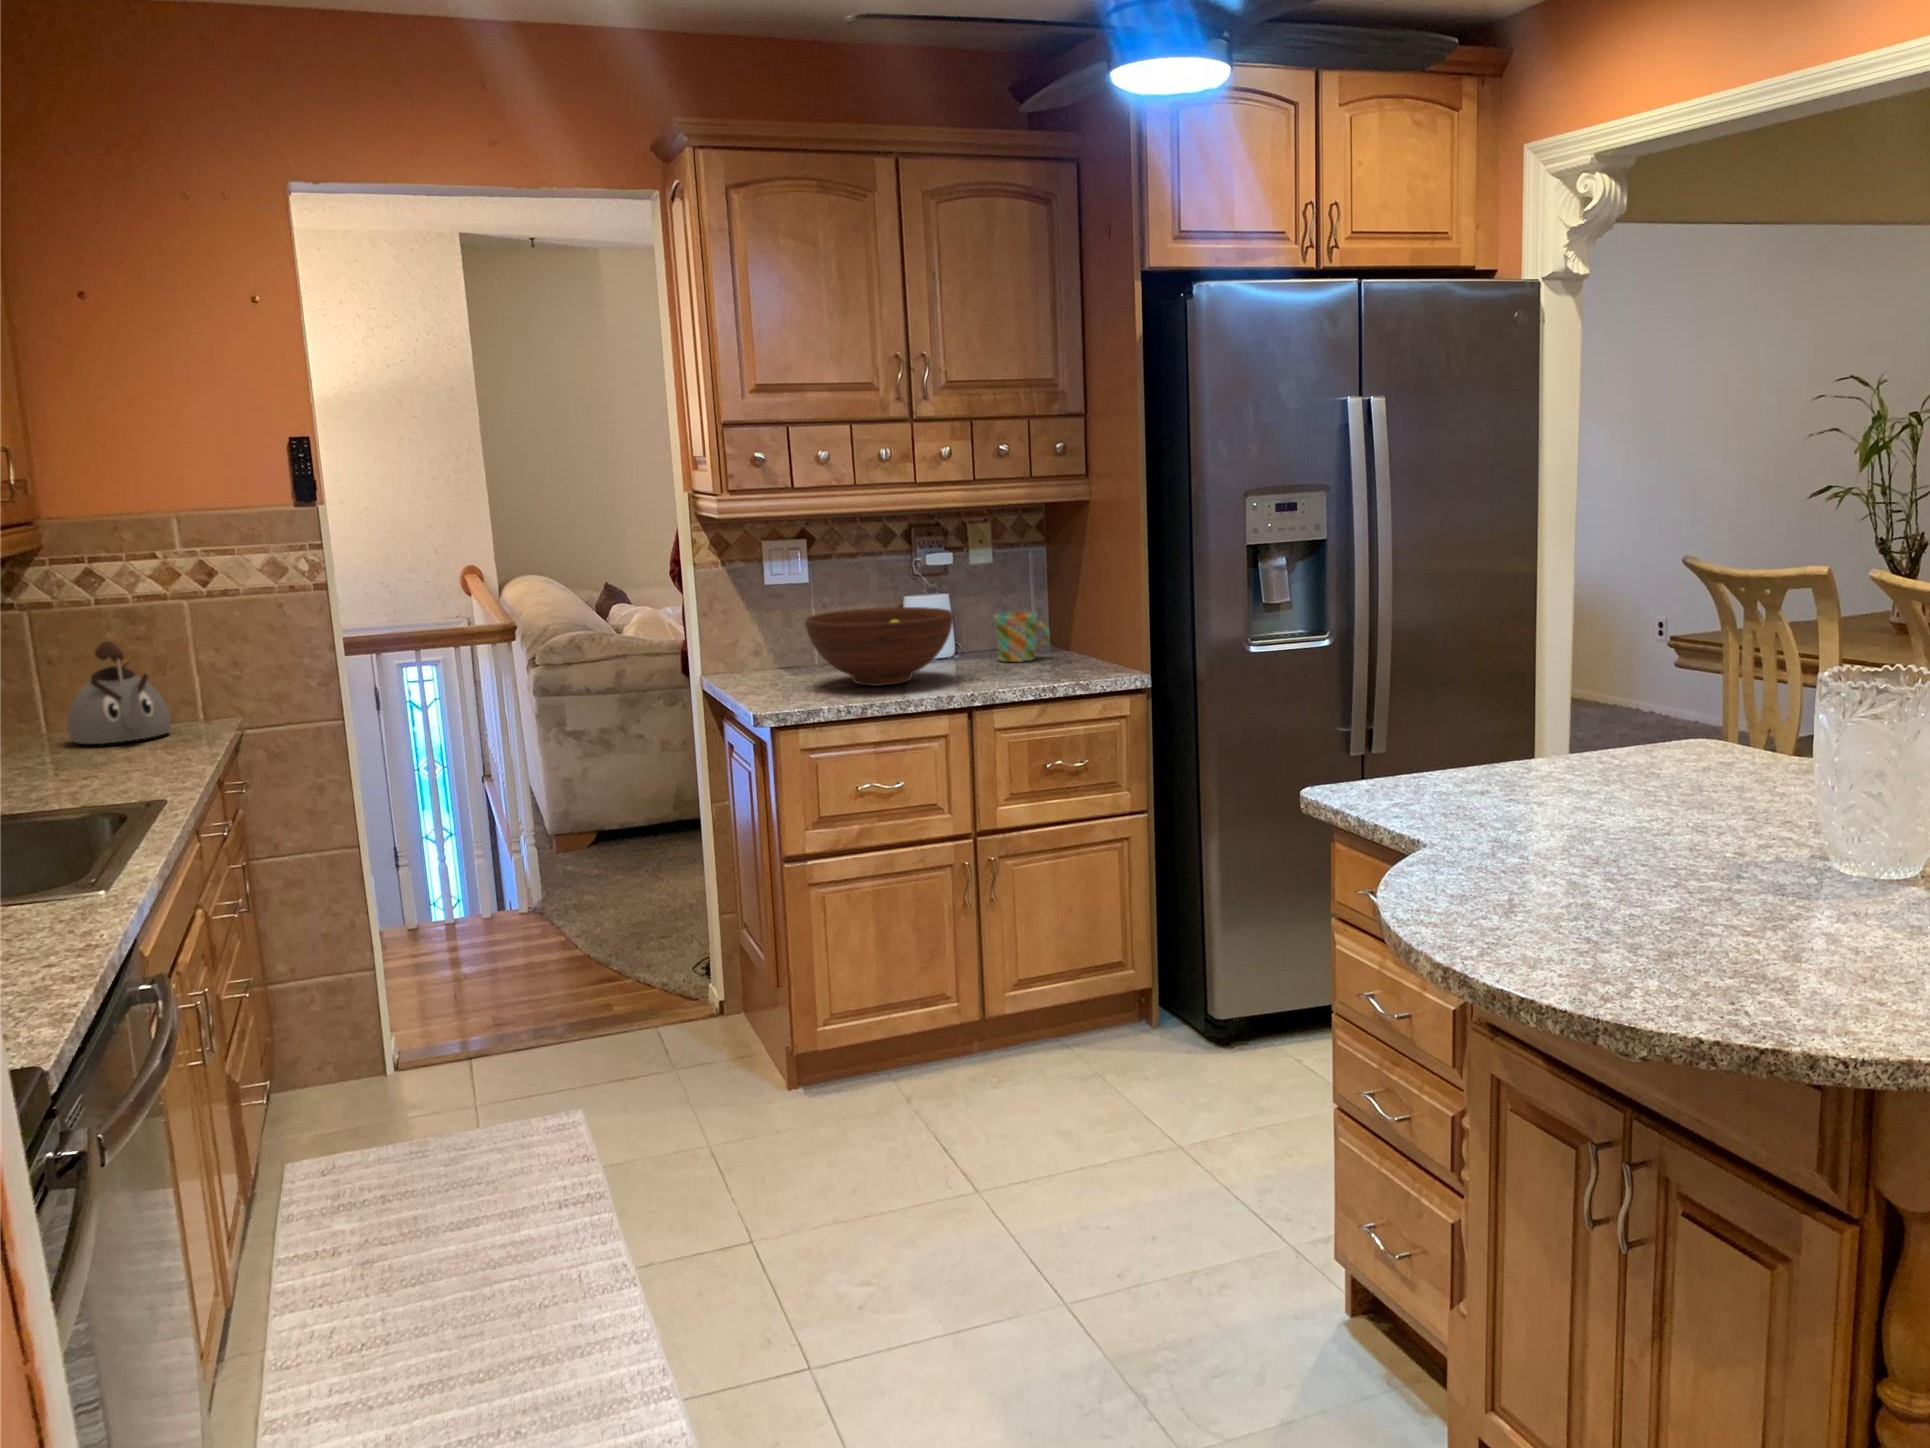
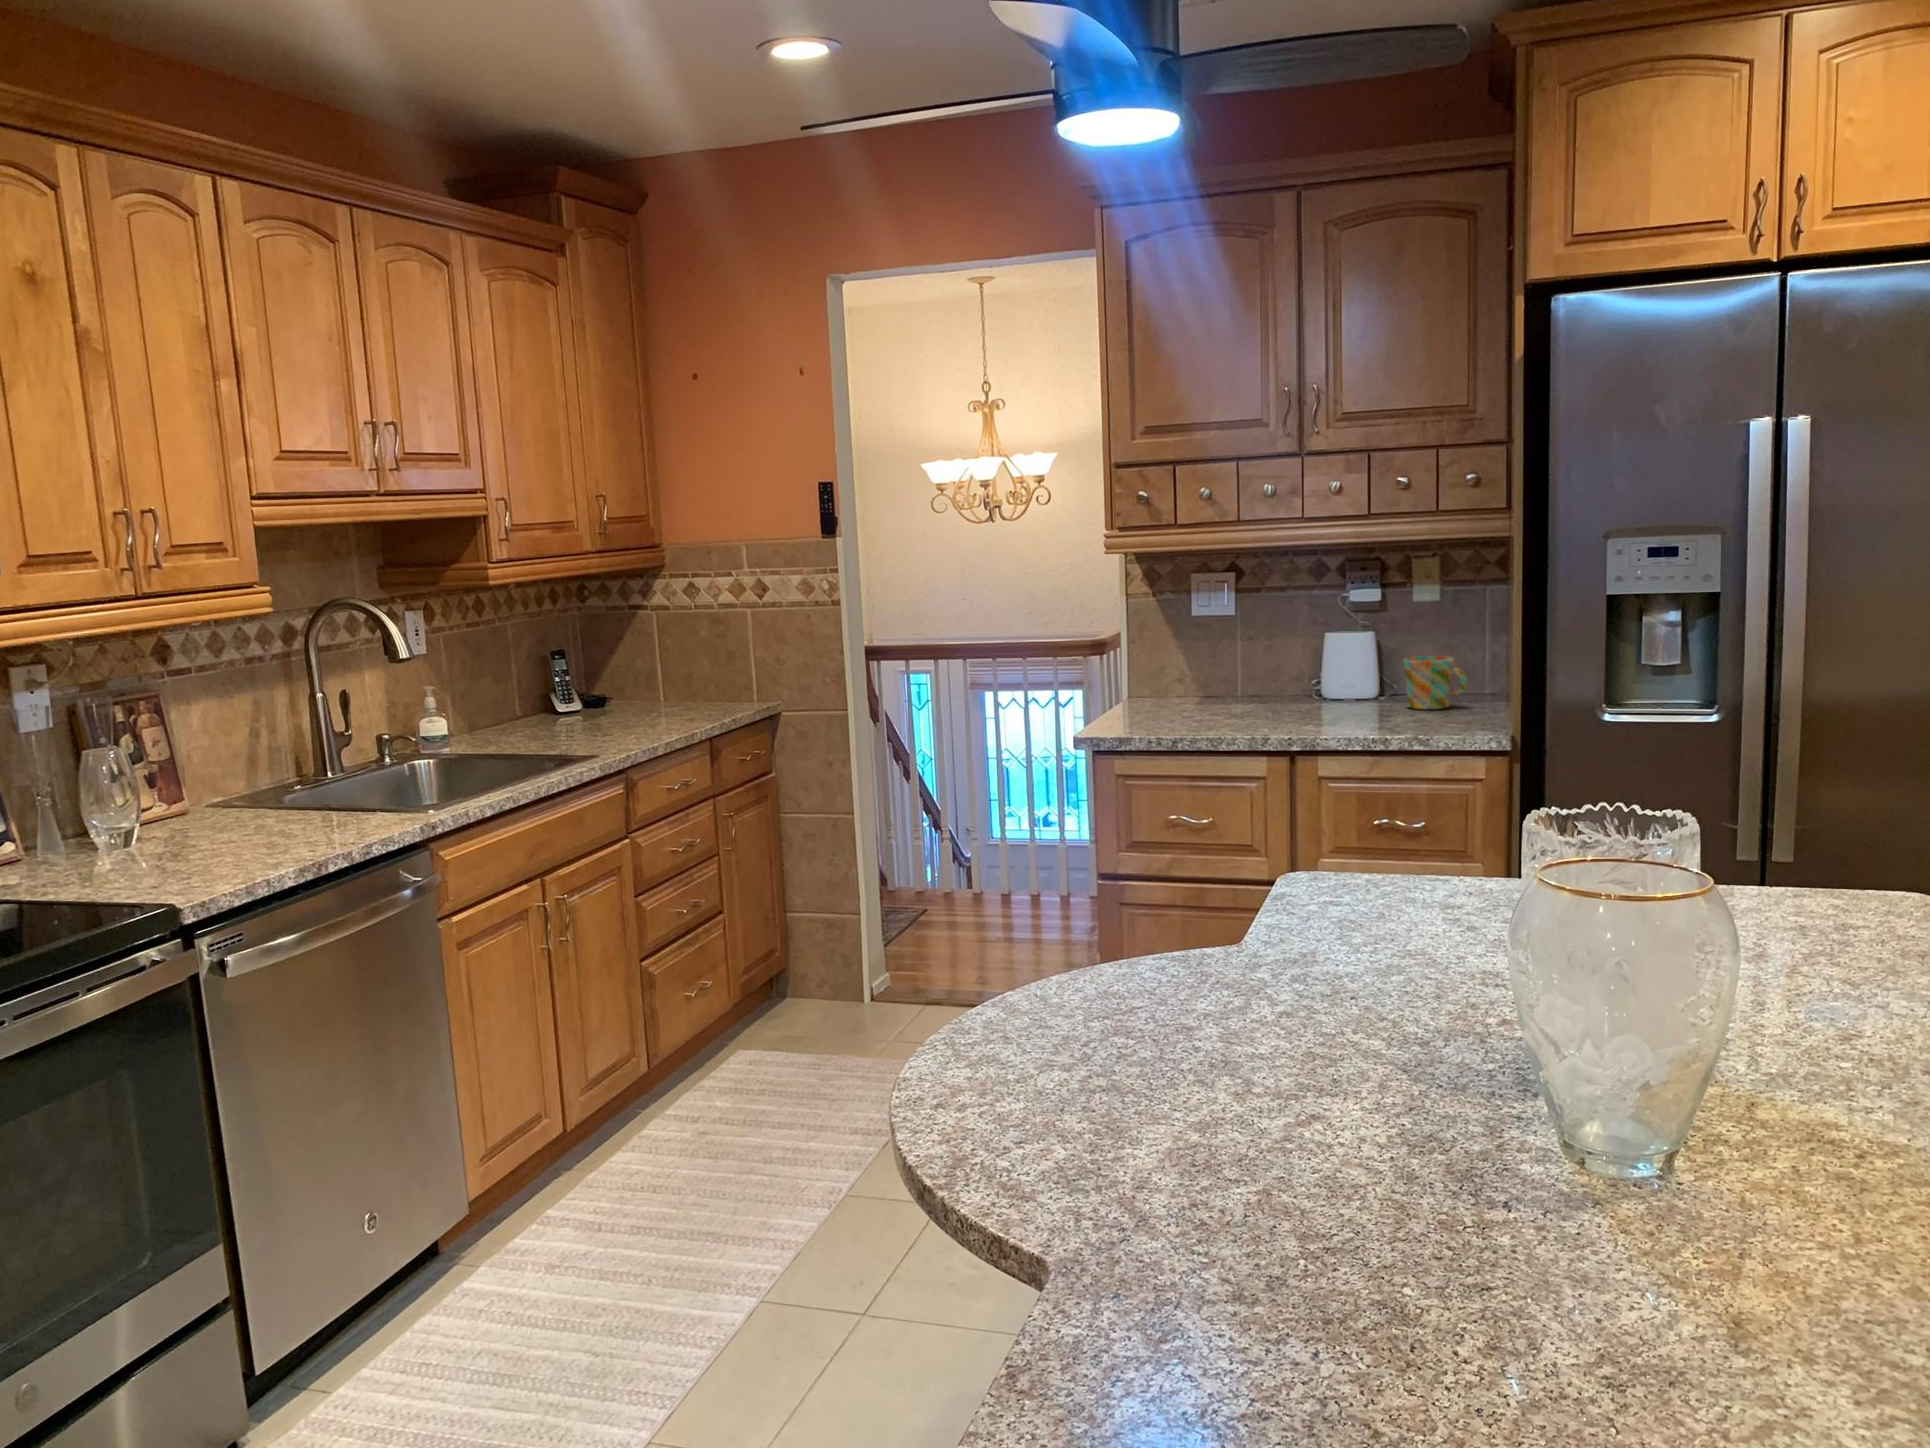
fruit bowl: present [805,607,953,686] -> none [1173,644,1322,721]
kettle: present [67,641,171,744] -> none [659,636,724,710]

